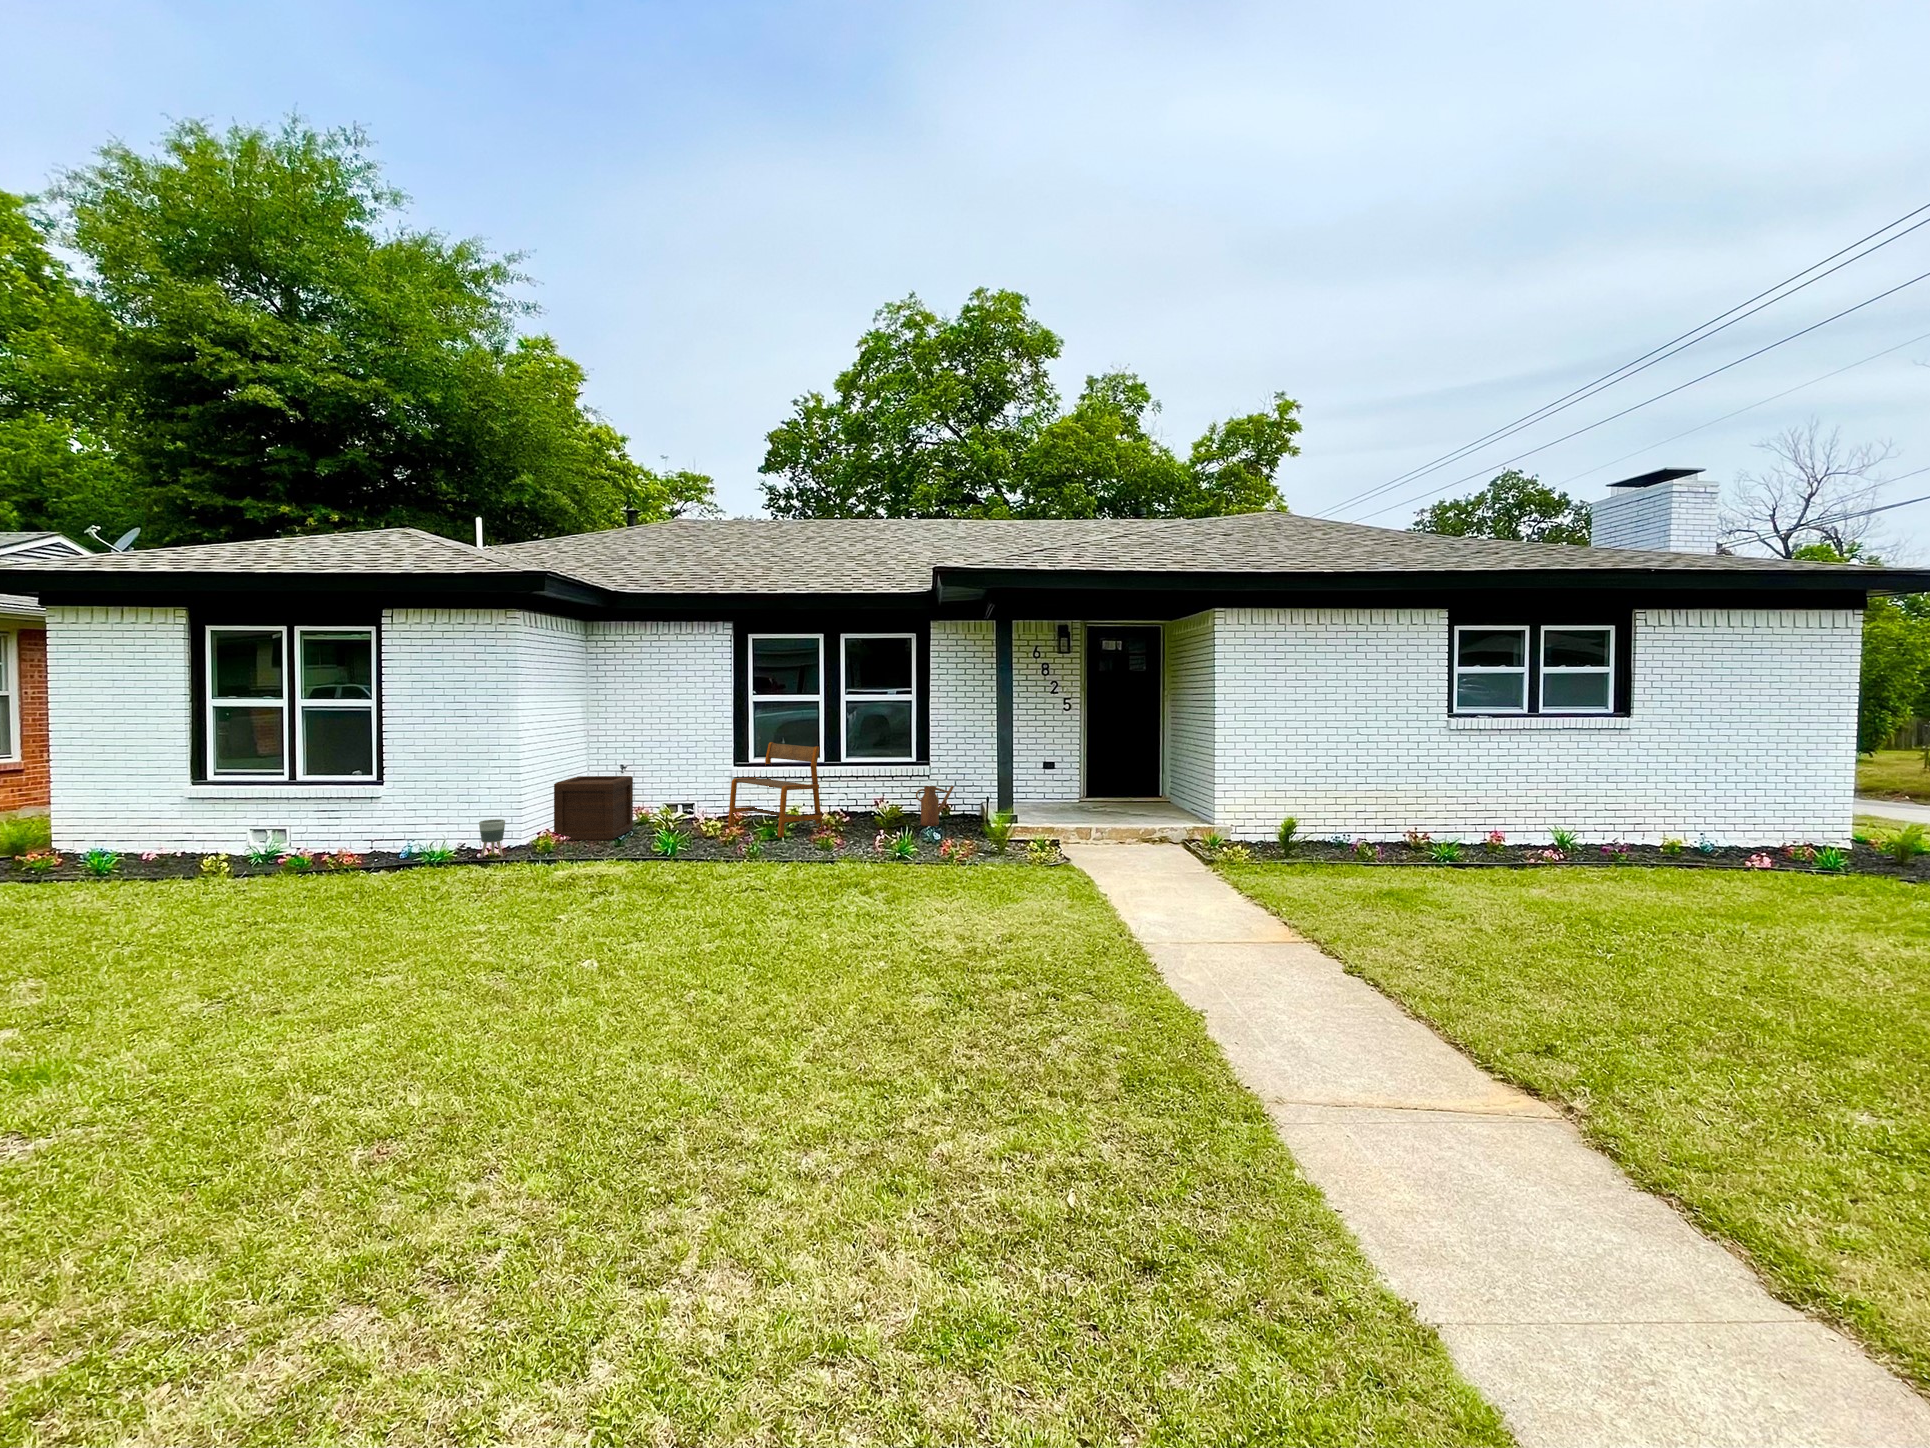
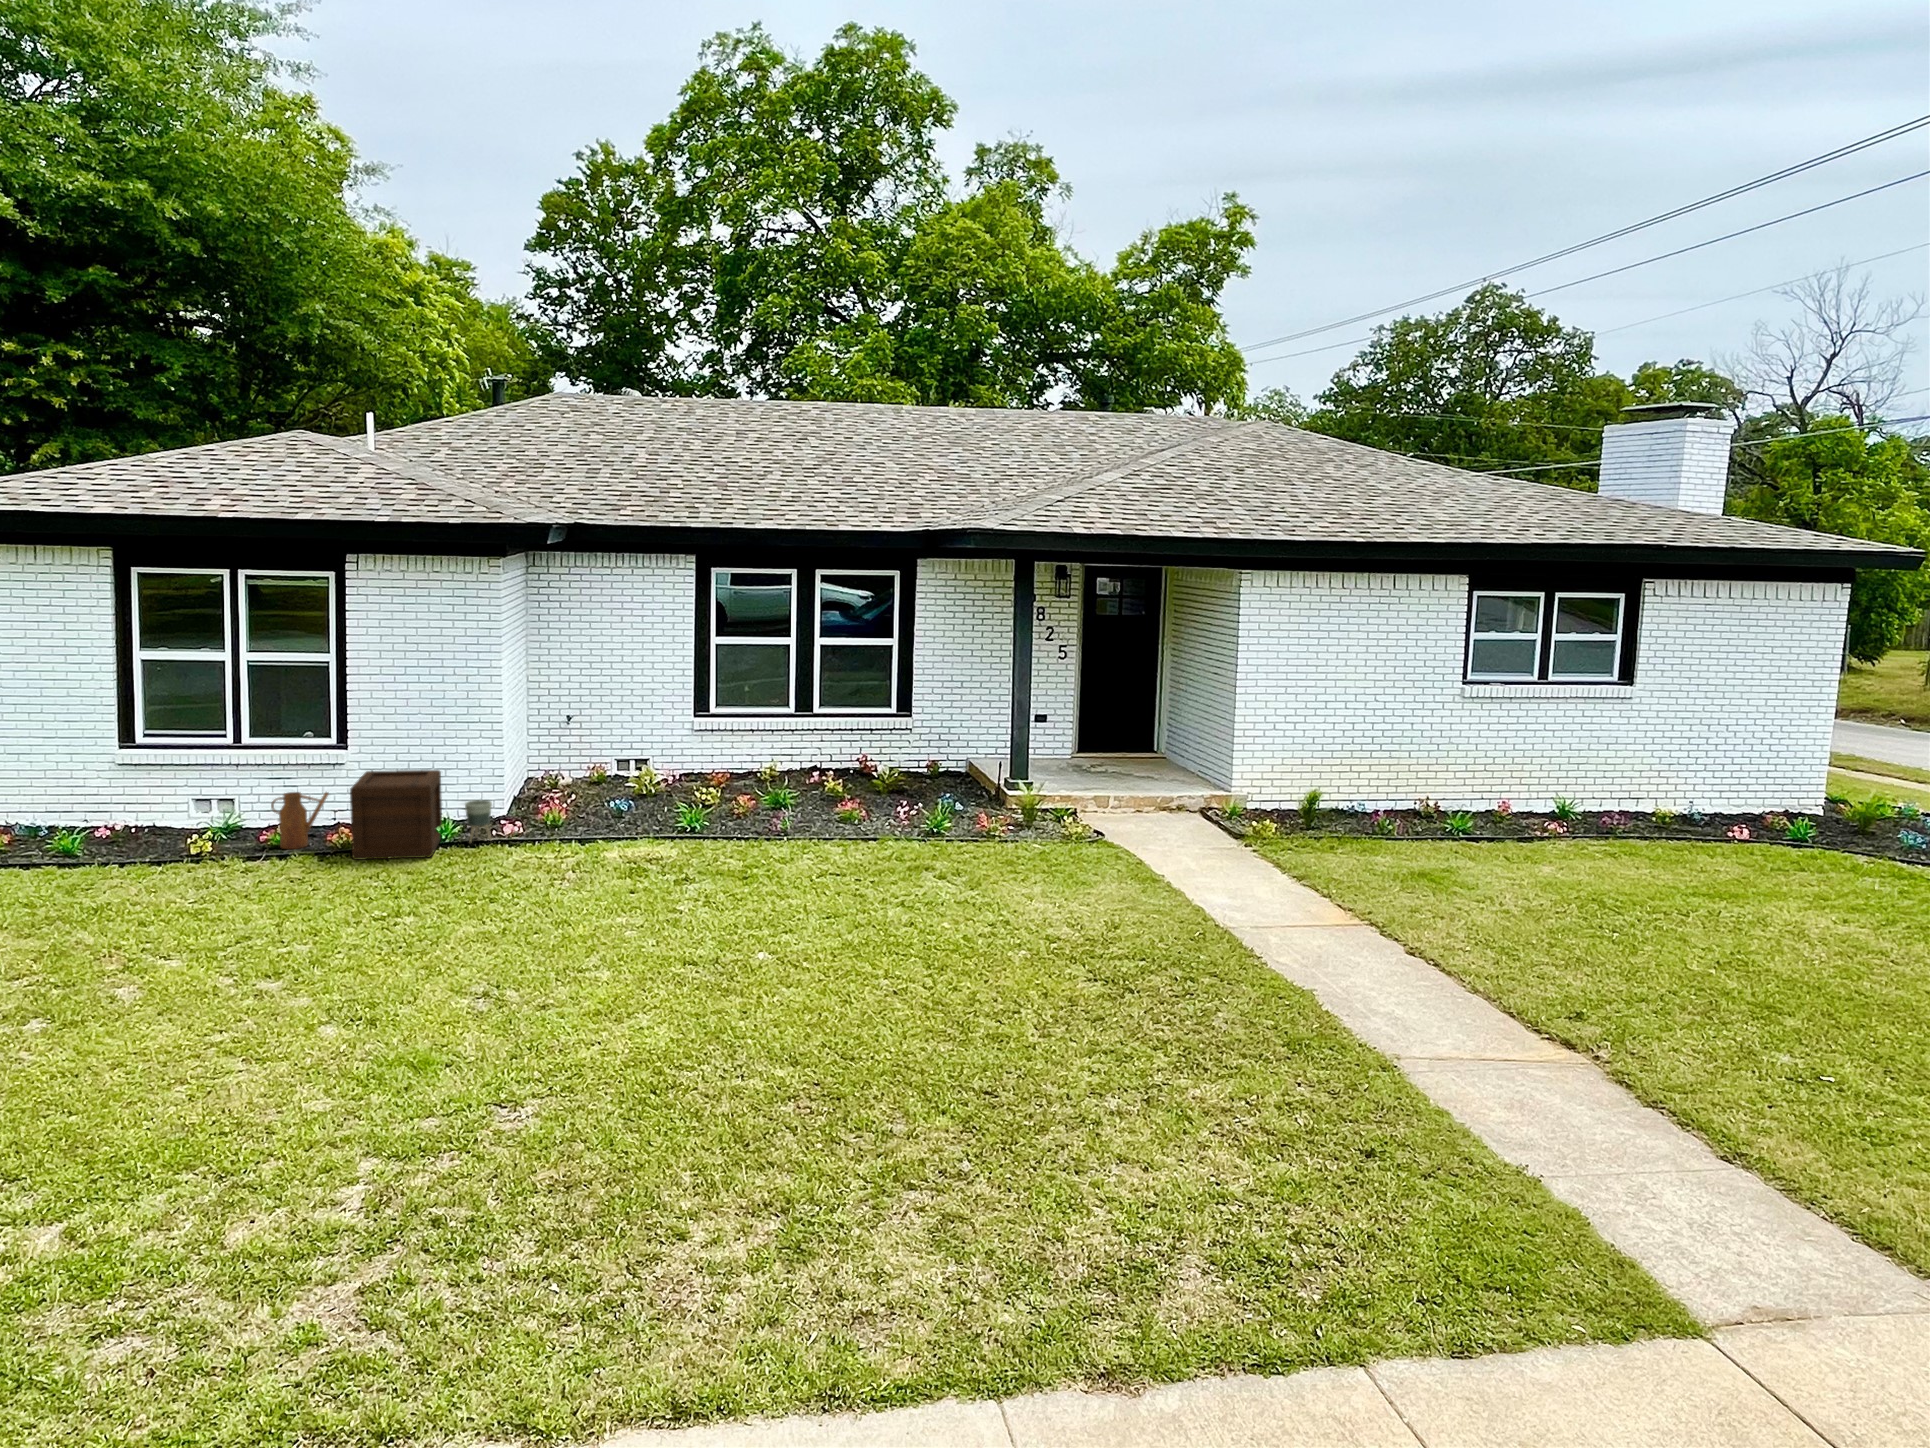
bench: present [728,742,822,838] -> none [692,697,805,810]
wooden crate: present [554,776,633,840] -> present [350,770,442,860]
watering can: present [916,786,954,826] -> present [271,792,328,849]

